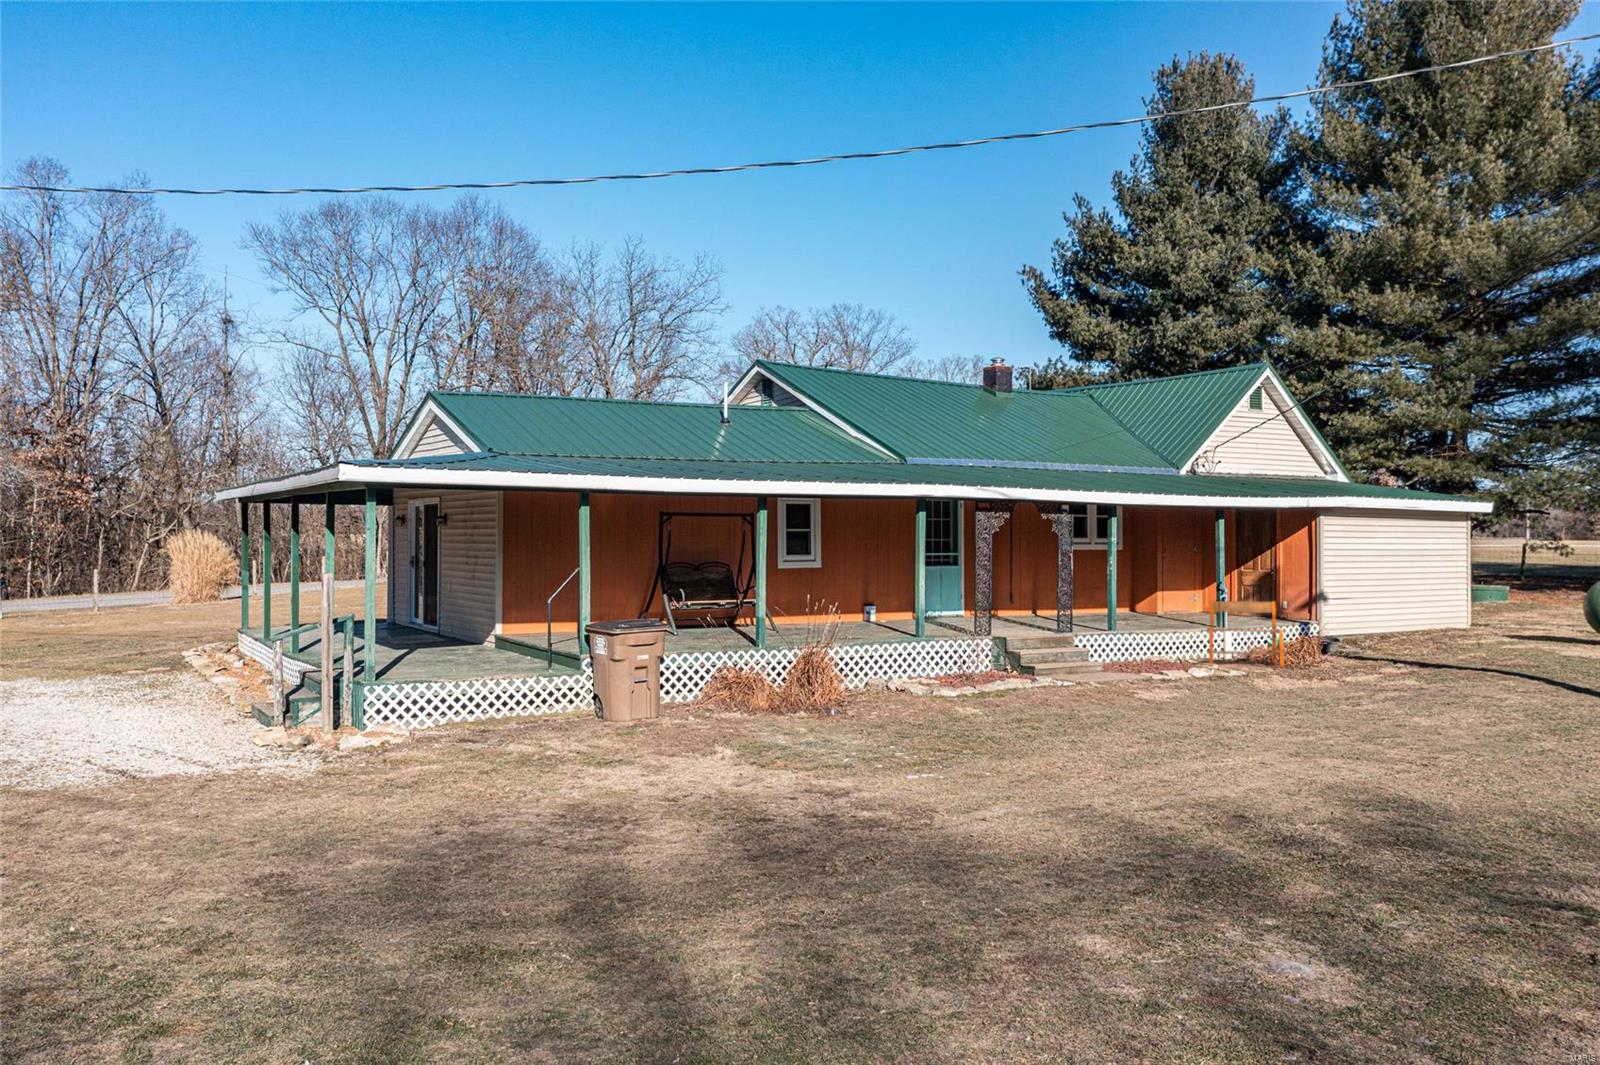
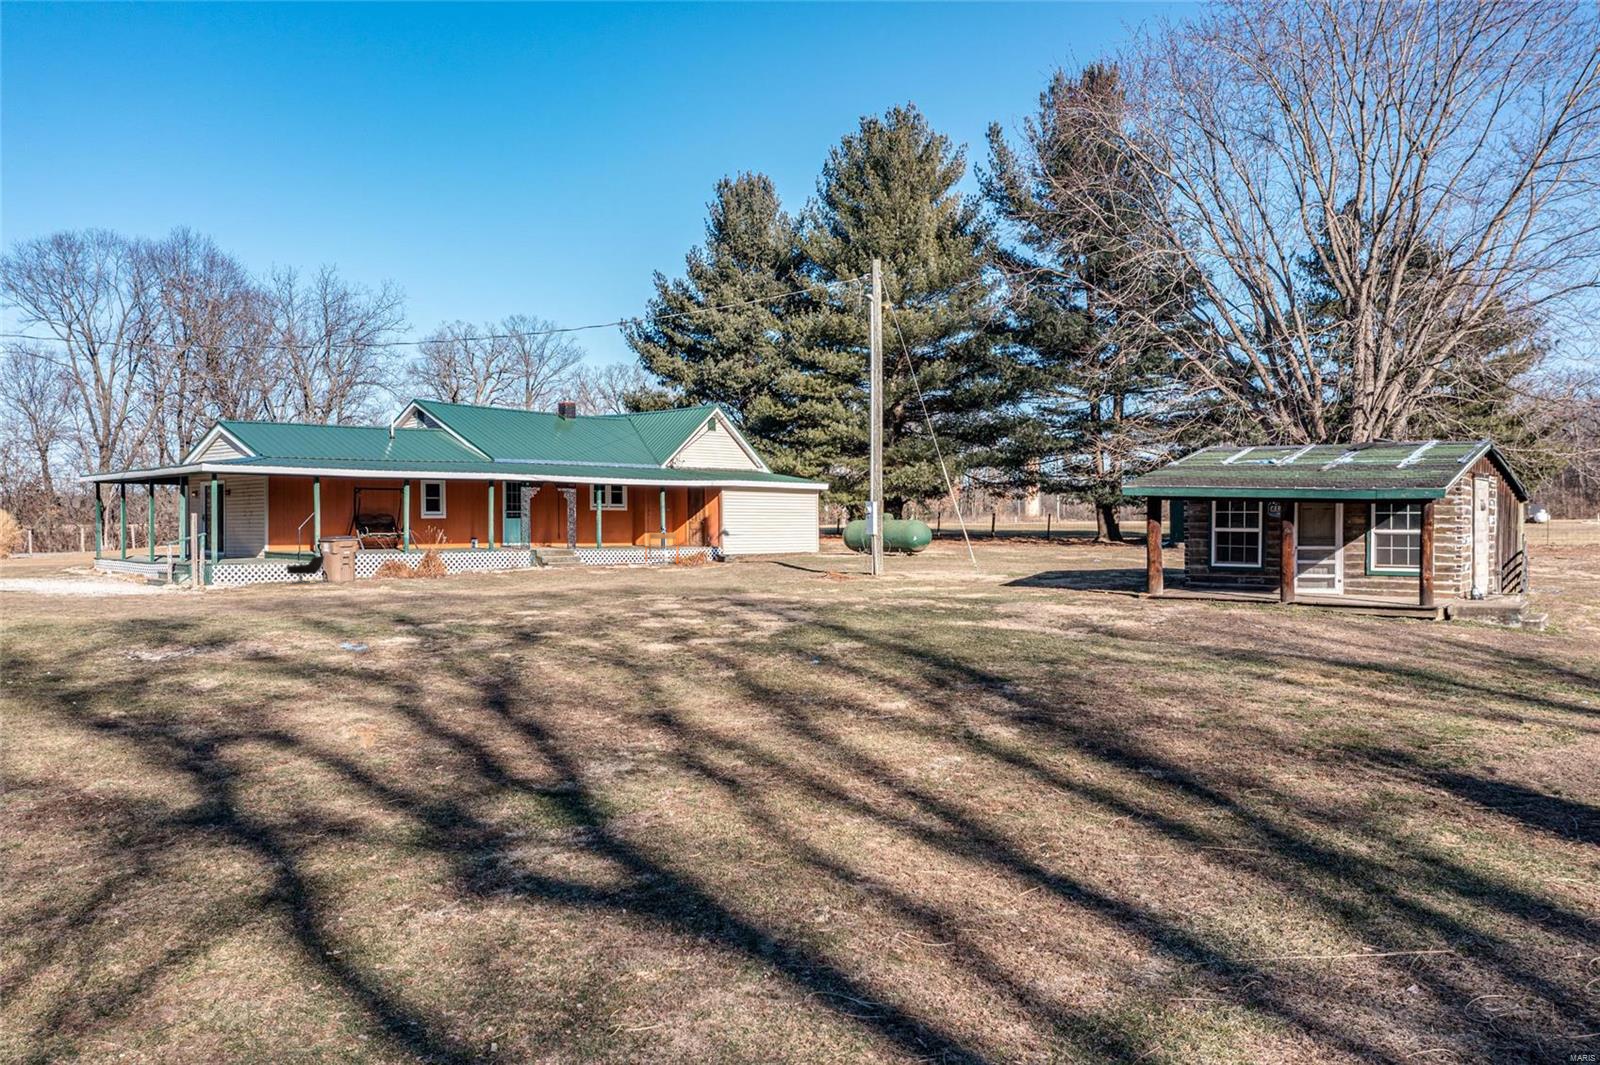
lounge chair: none [516,660,597,725] -> present [286,556,324,582]

